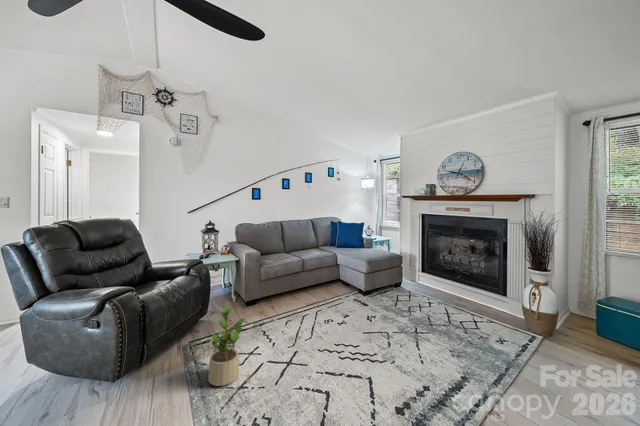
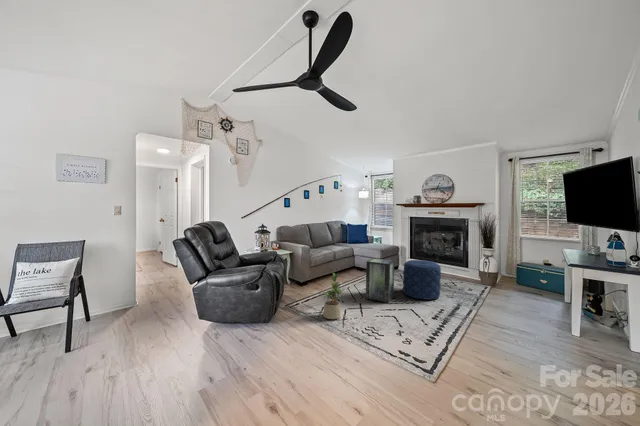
storage box: none [310,277,361,356] -> present [366,259,394,303]
pouf: none [377,283,439,357] -> present [403,260,441,300]

